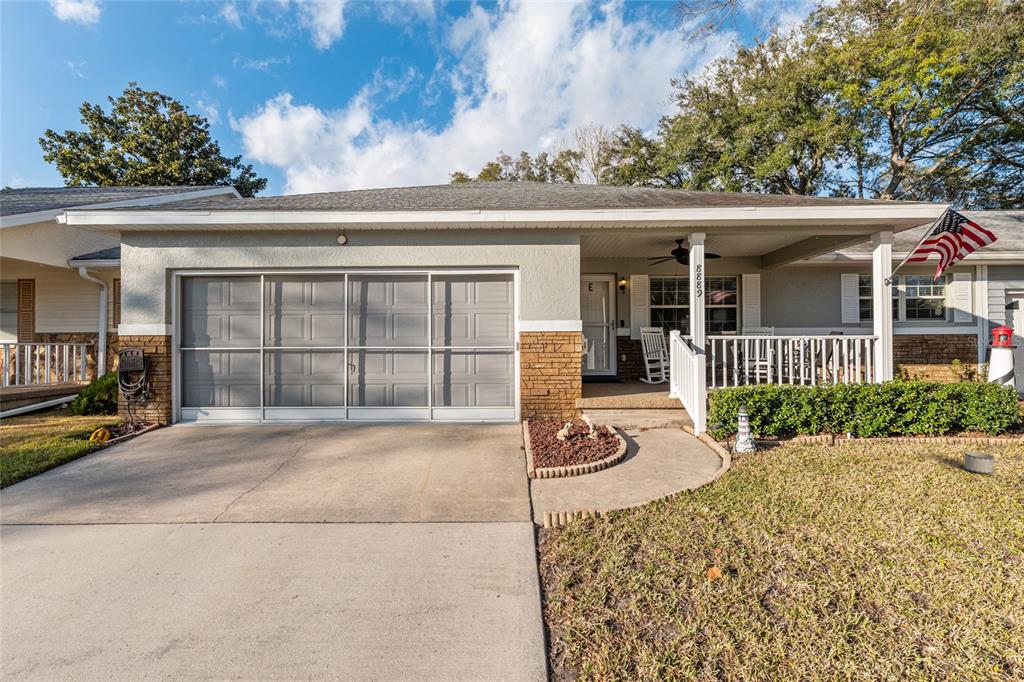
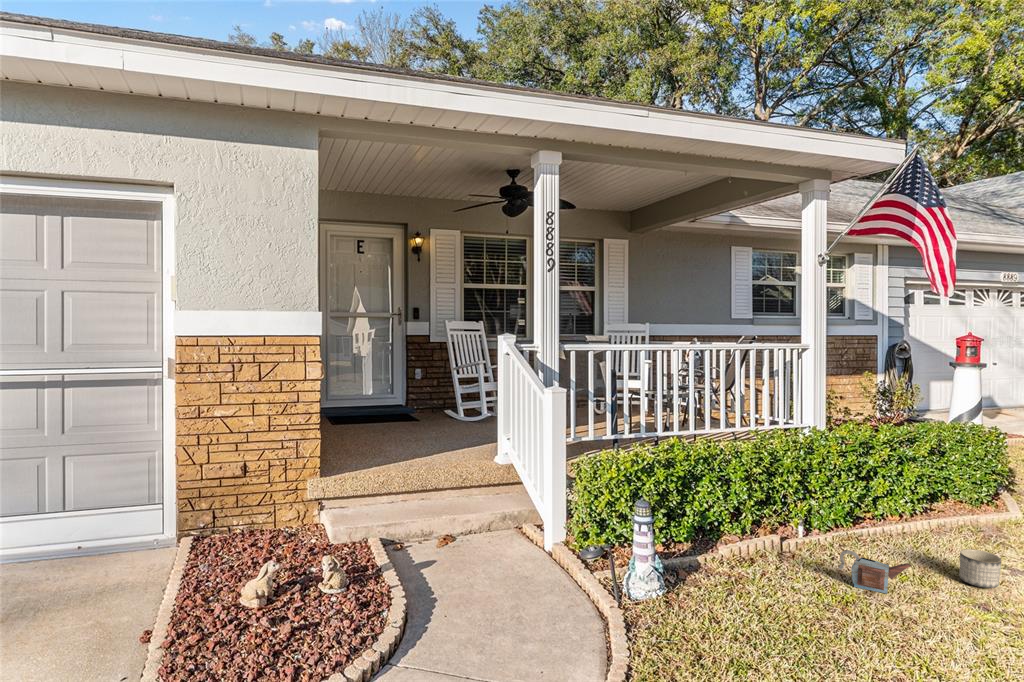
watering can: none [873,445,920,469] -> present [838,550,911,594]

